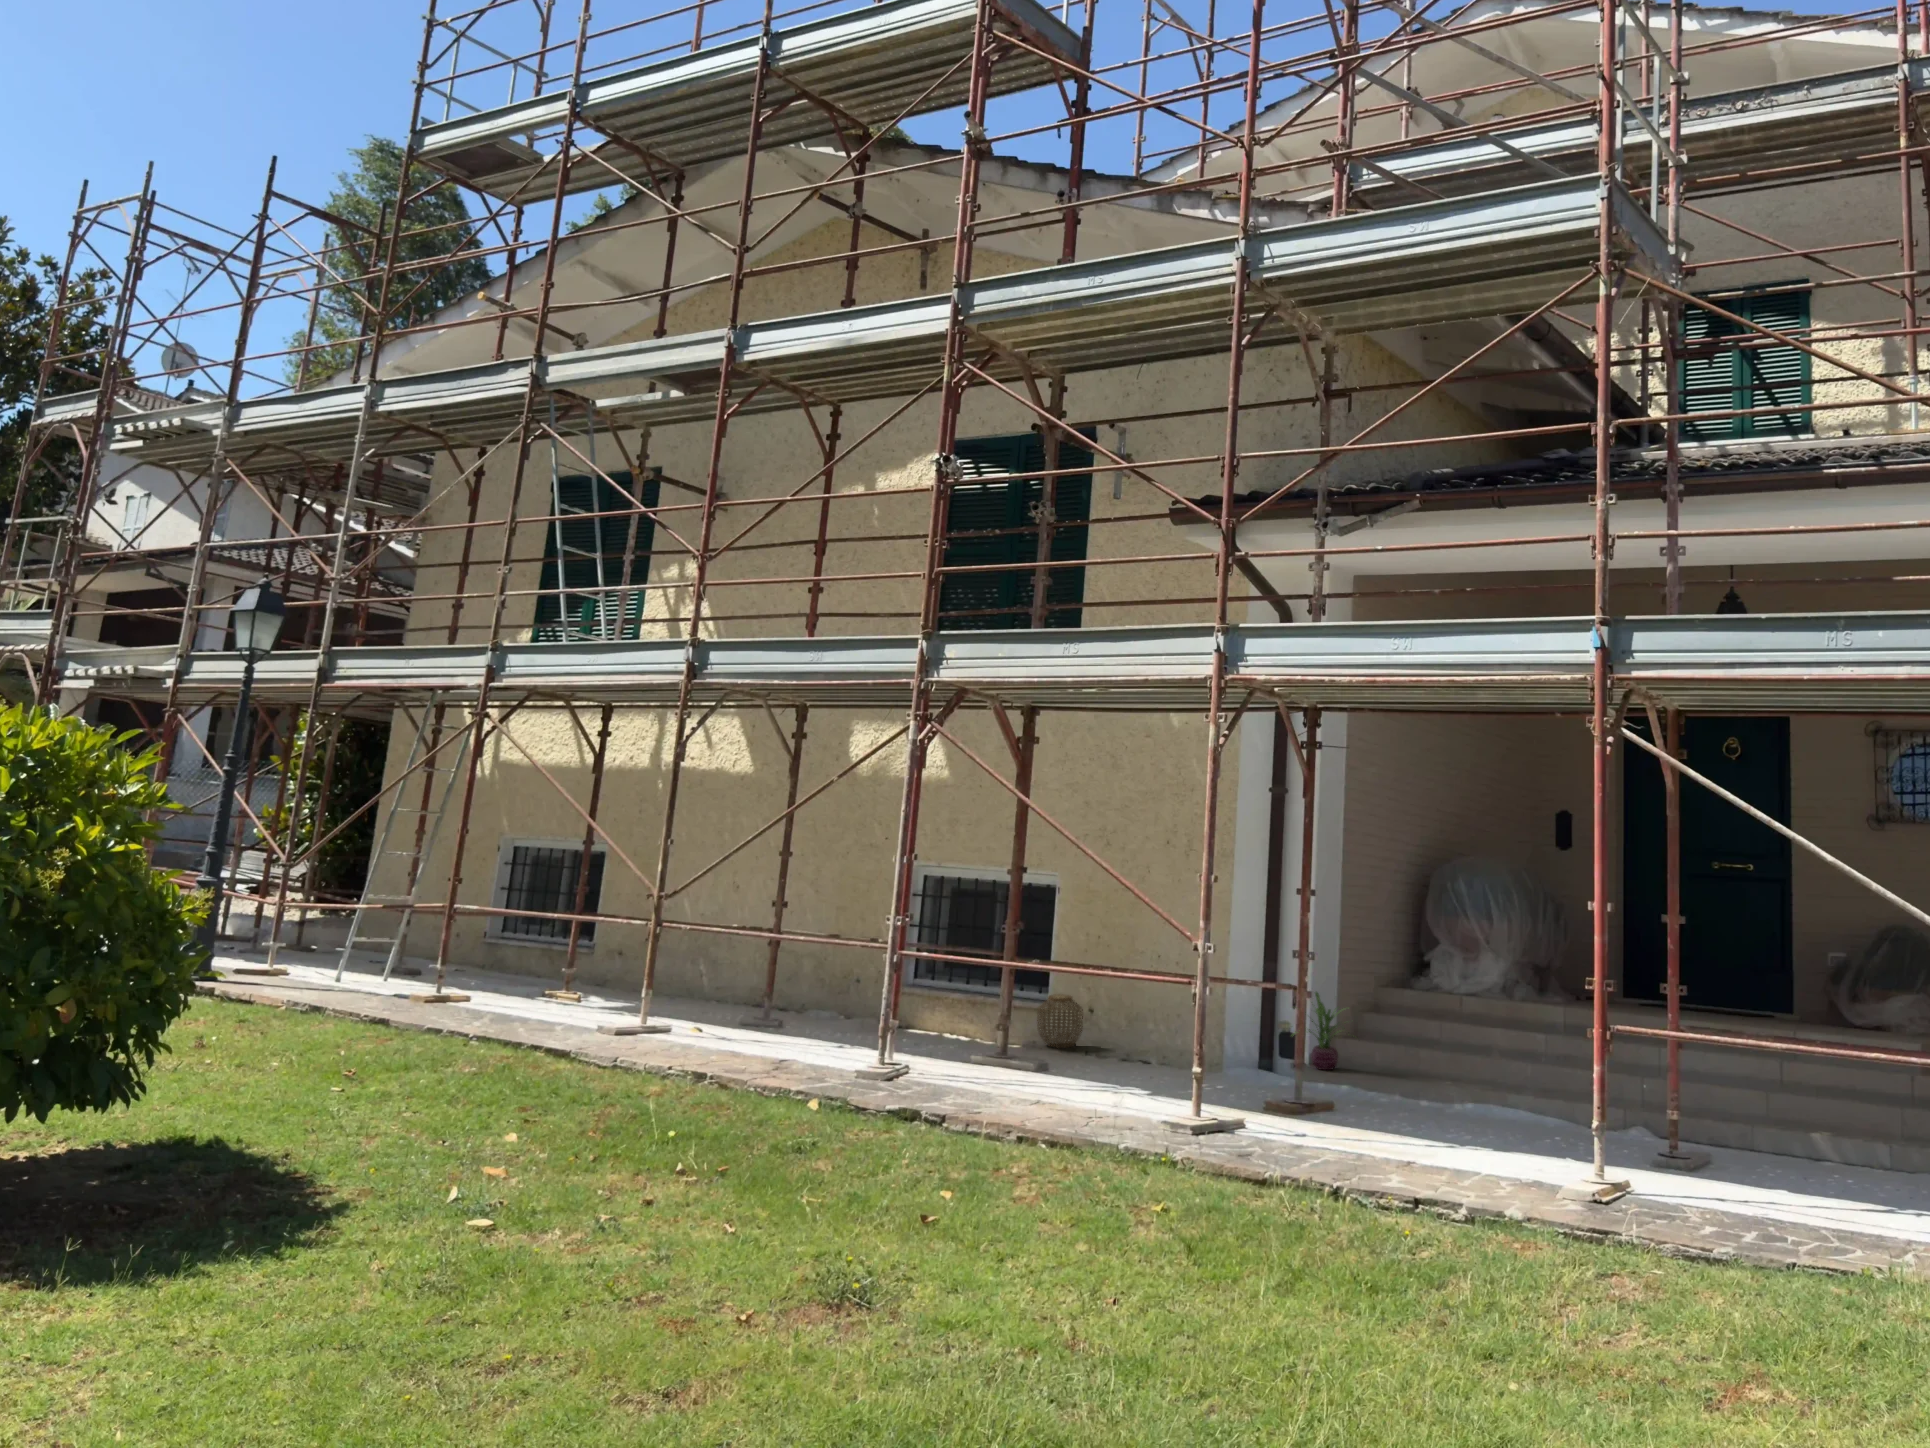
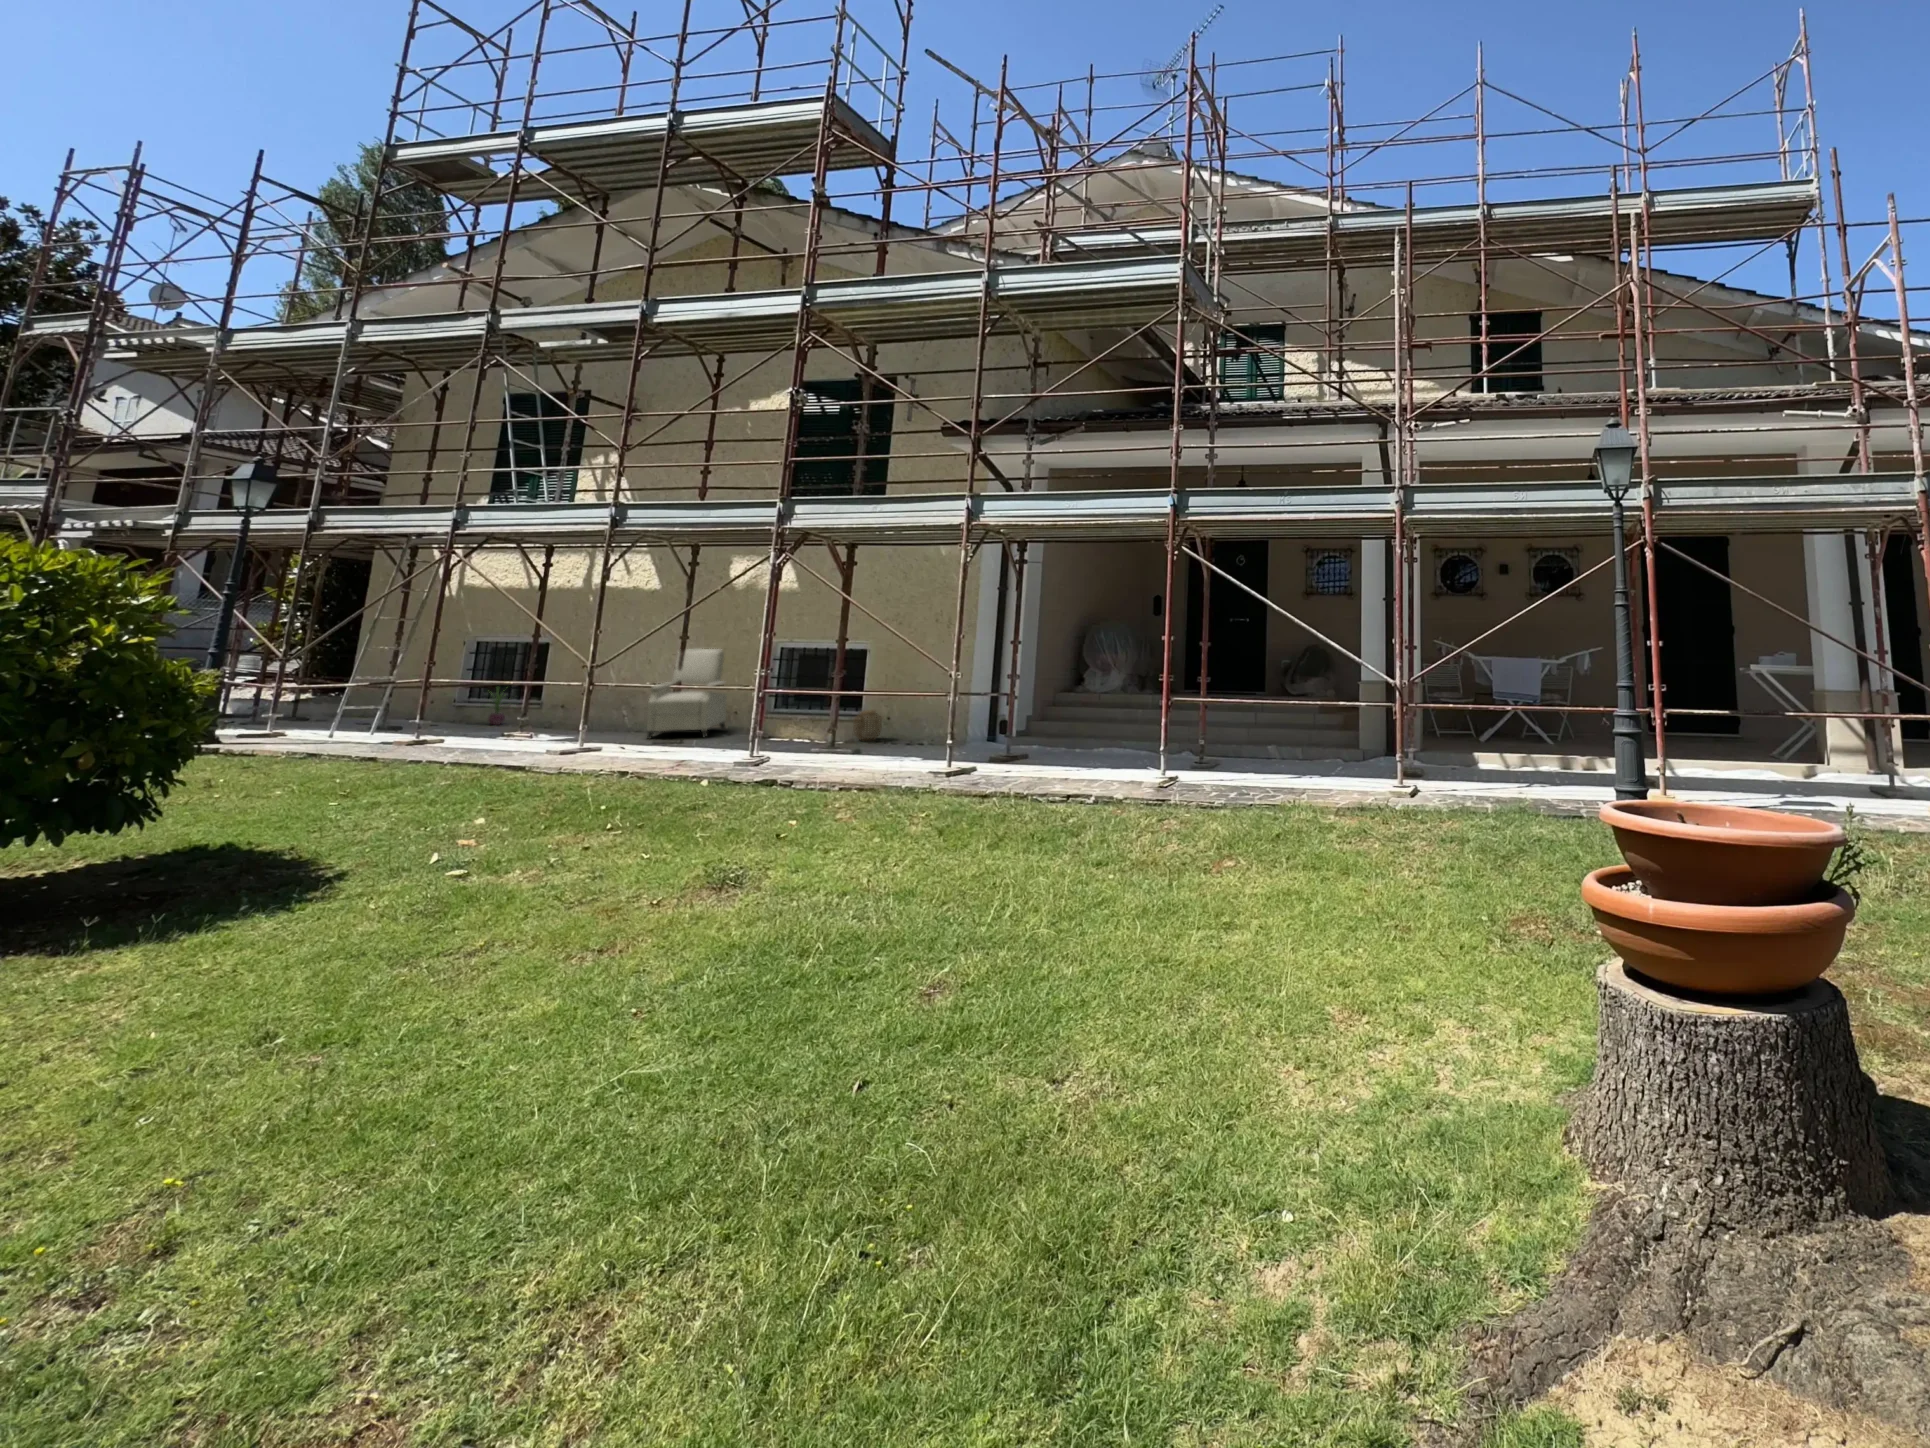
chair: none [732,873,846,1020] -> present [647,649,727,739]
decorative plant: present [1292,992,1345,1070] -> present [483,688,505,725]

